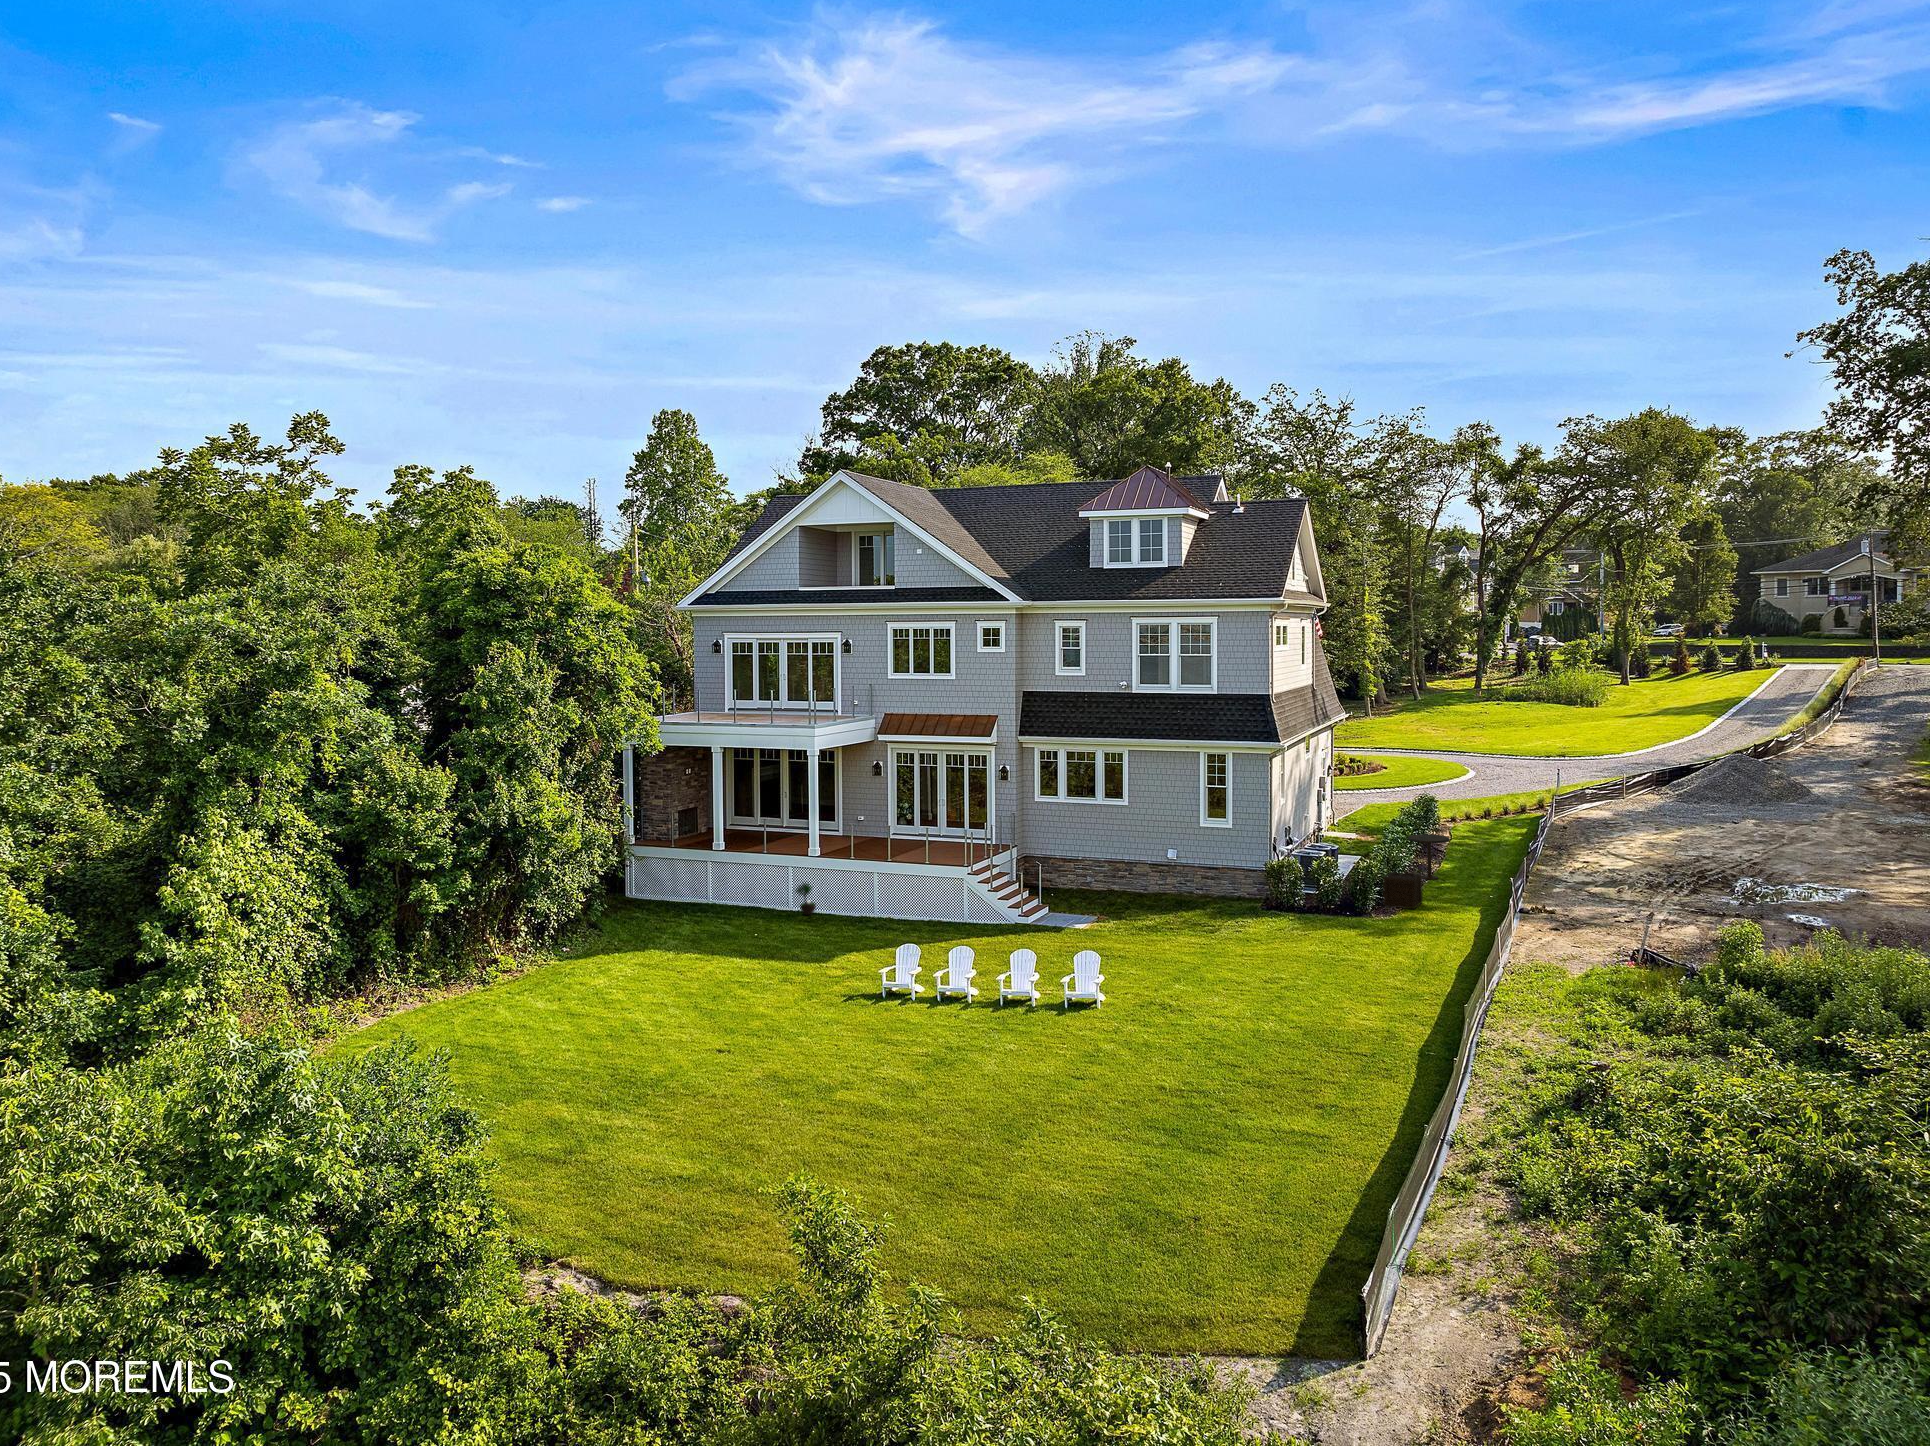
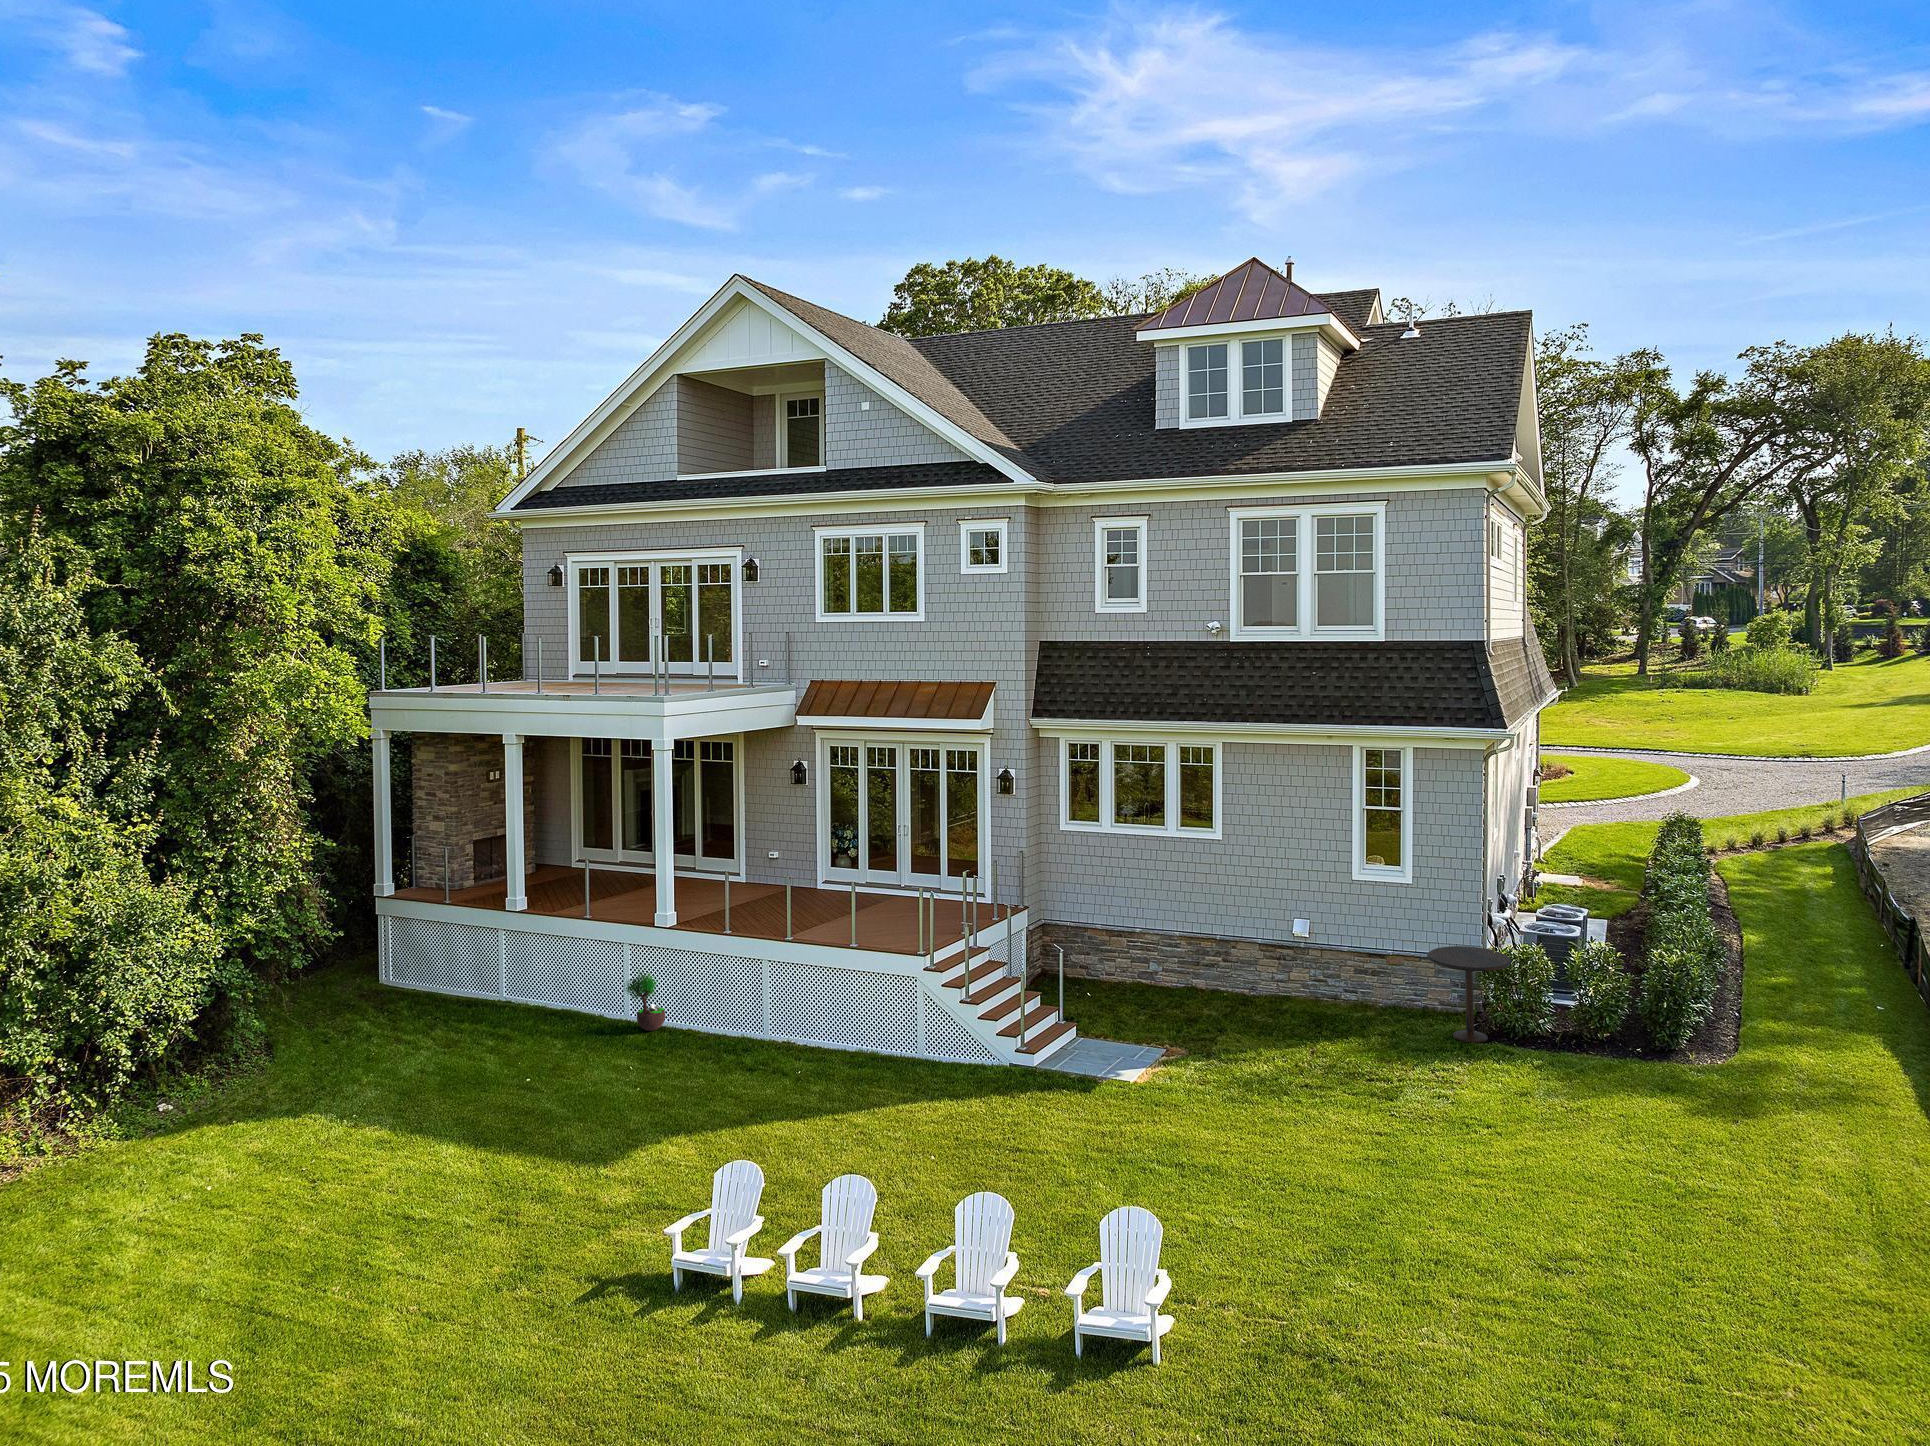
pedestal table: present [1408,834,1450,880] -> present [1427,946,1511,1043]
wooden crate: present [1383,872,1423,909] -> none [1721,978,1801,1059]

